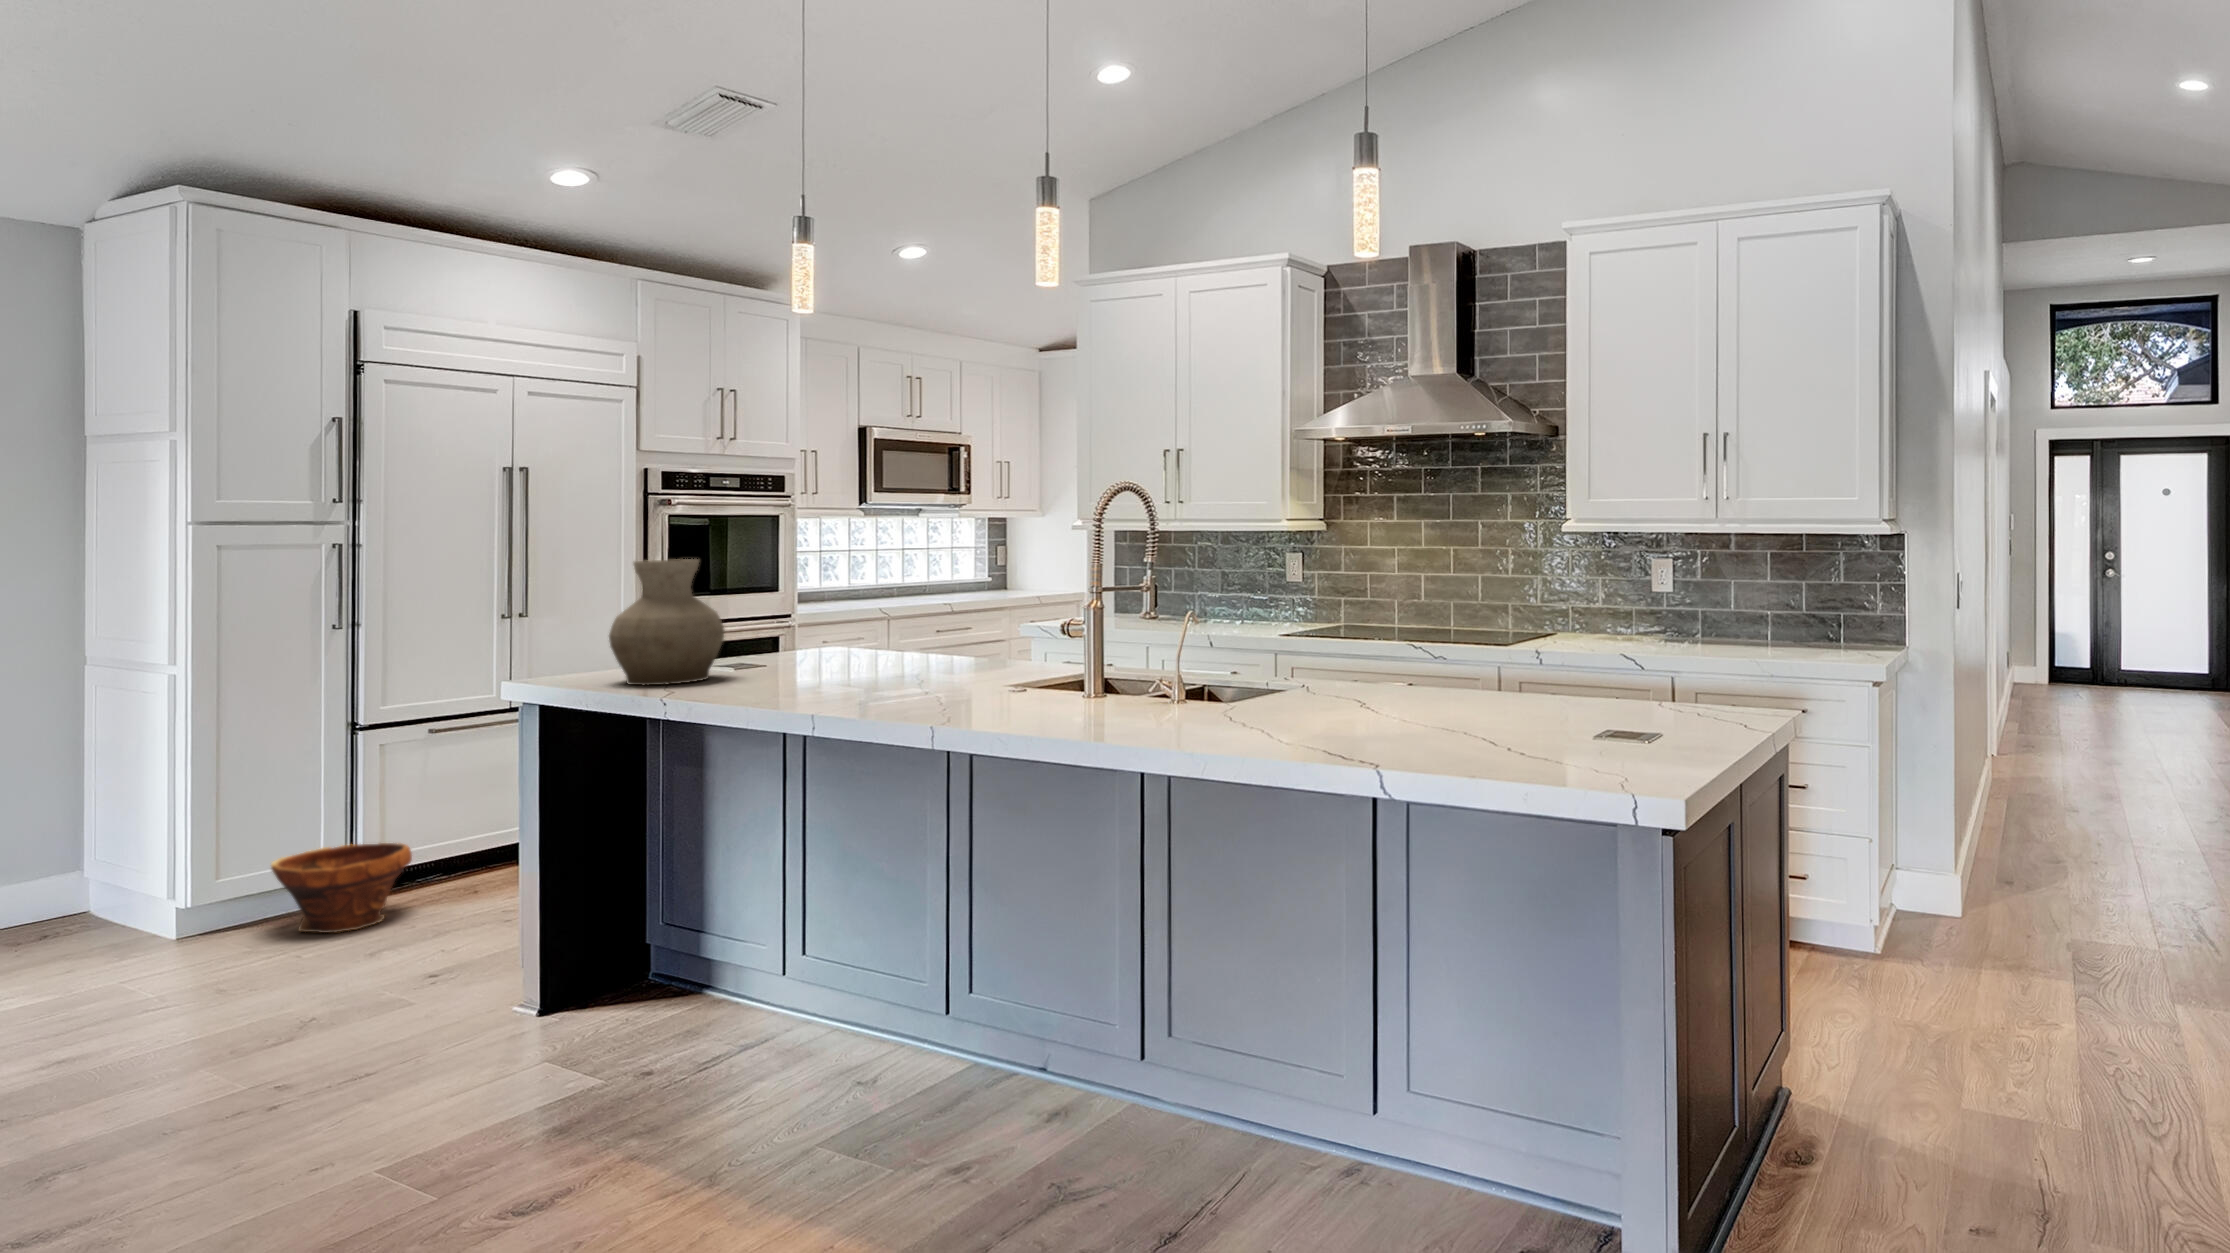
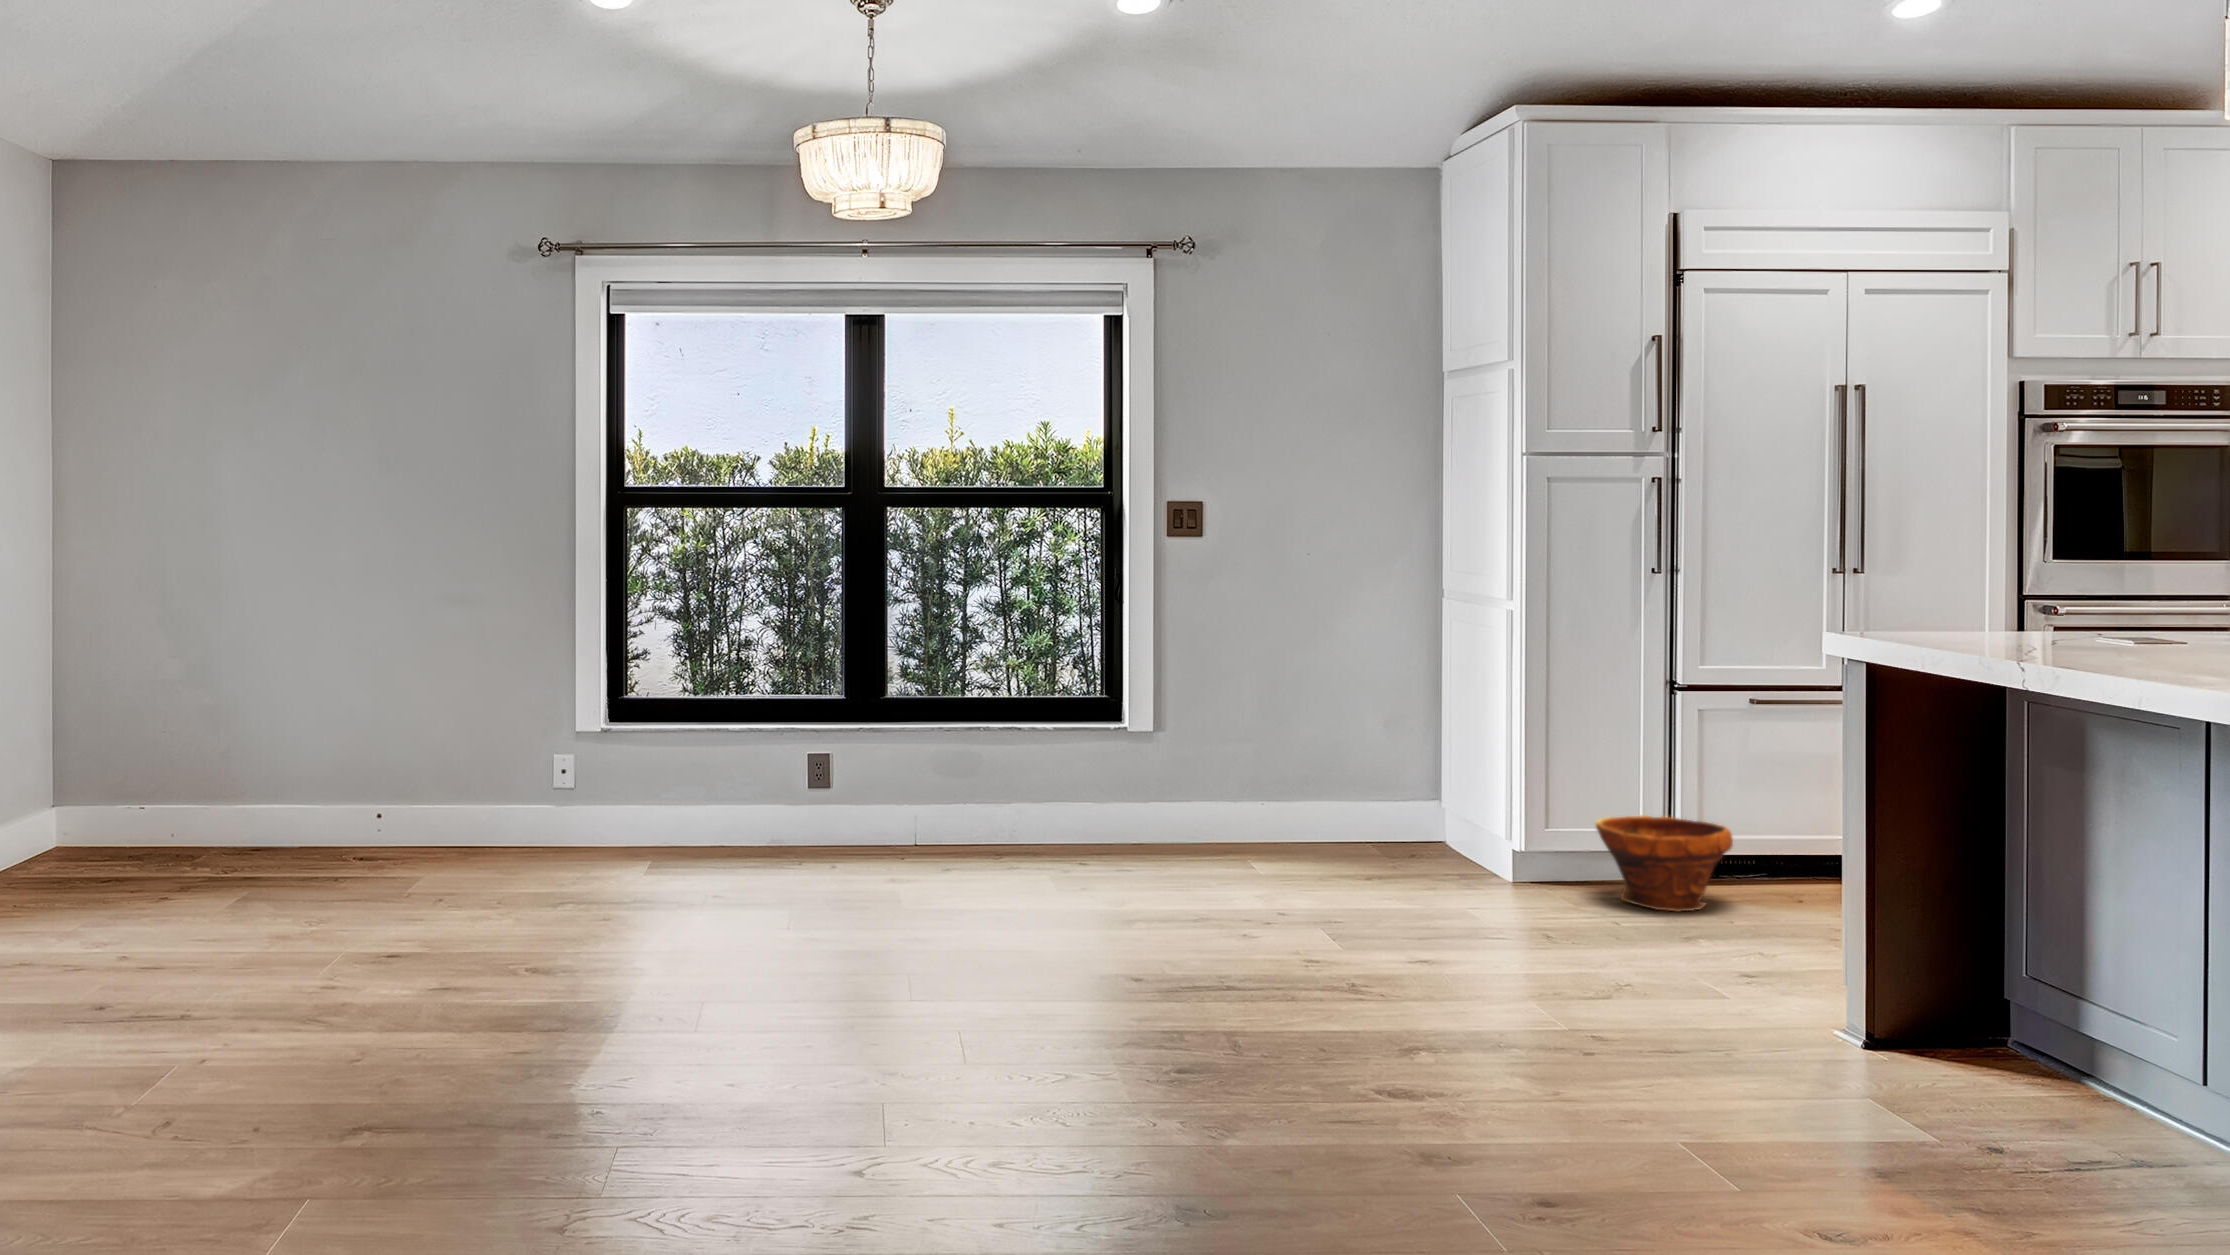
vase: present [609,559,724,685] -> none [1951,494,2112,657]

